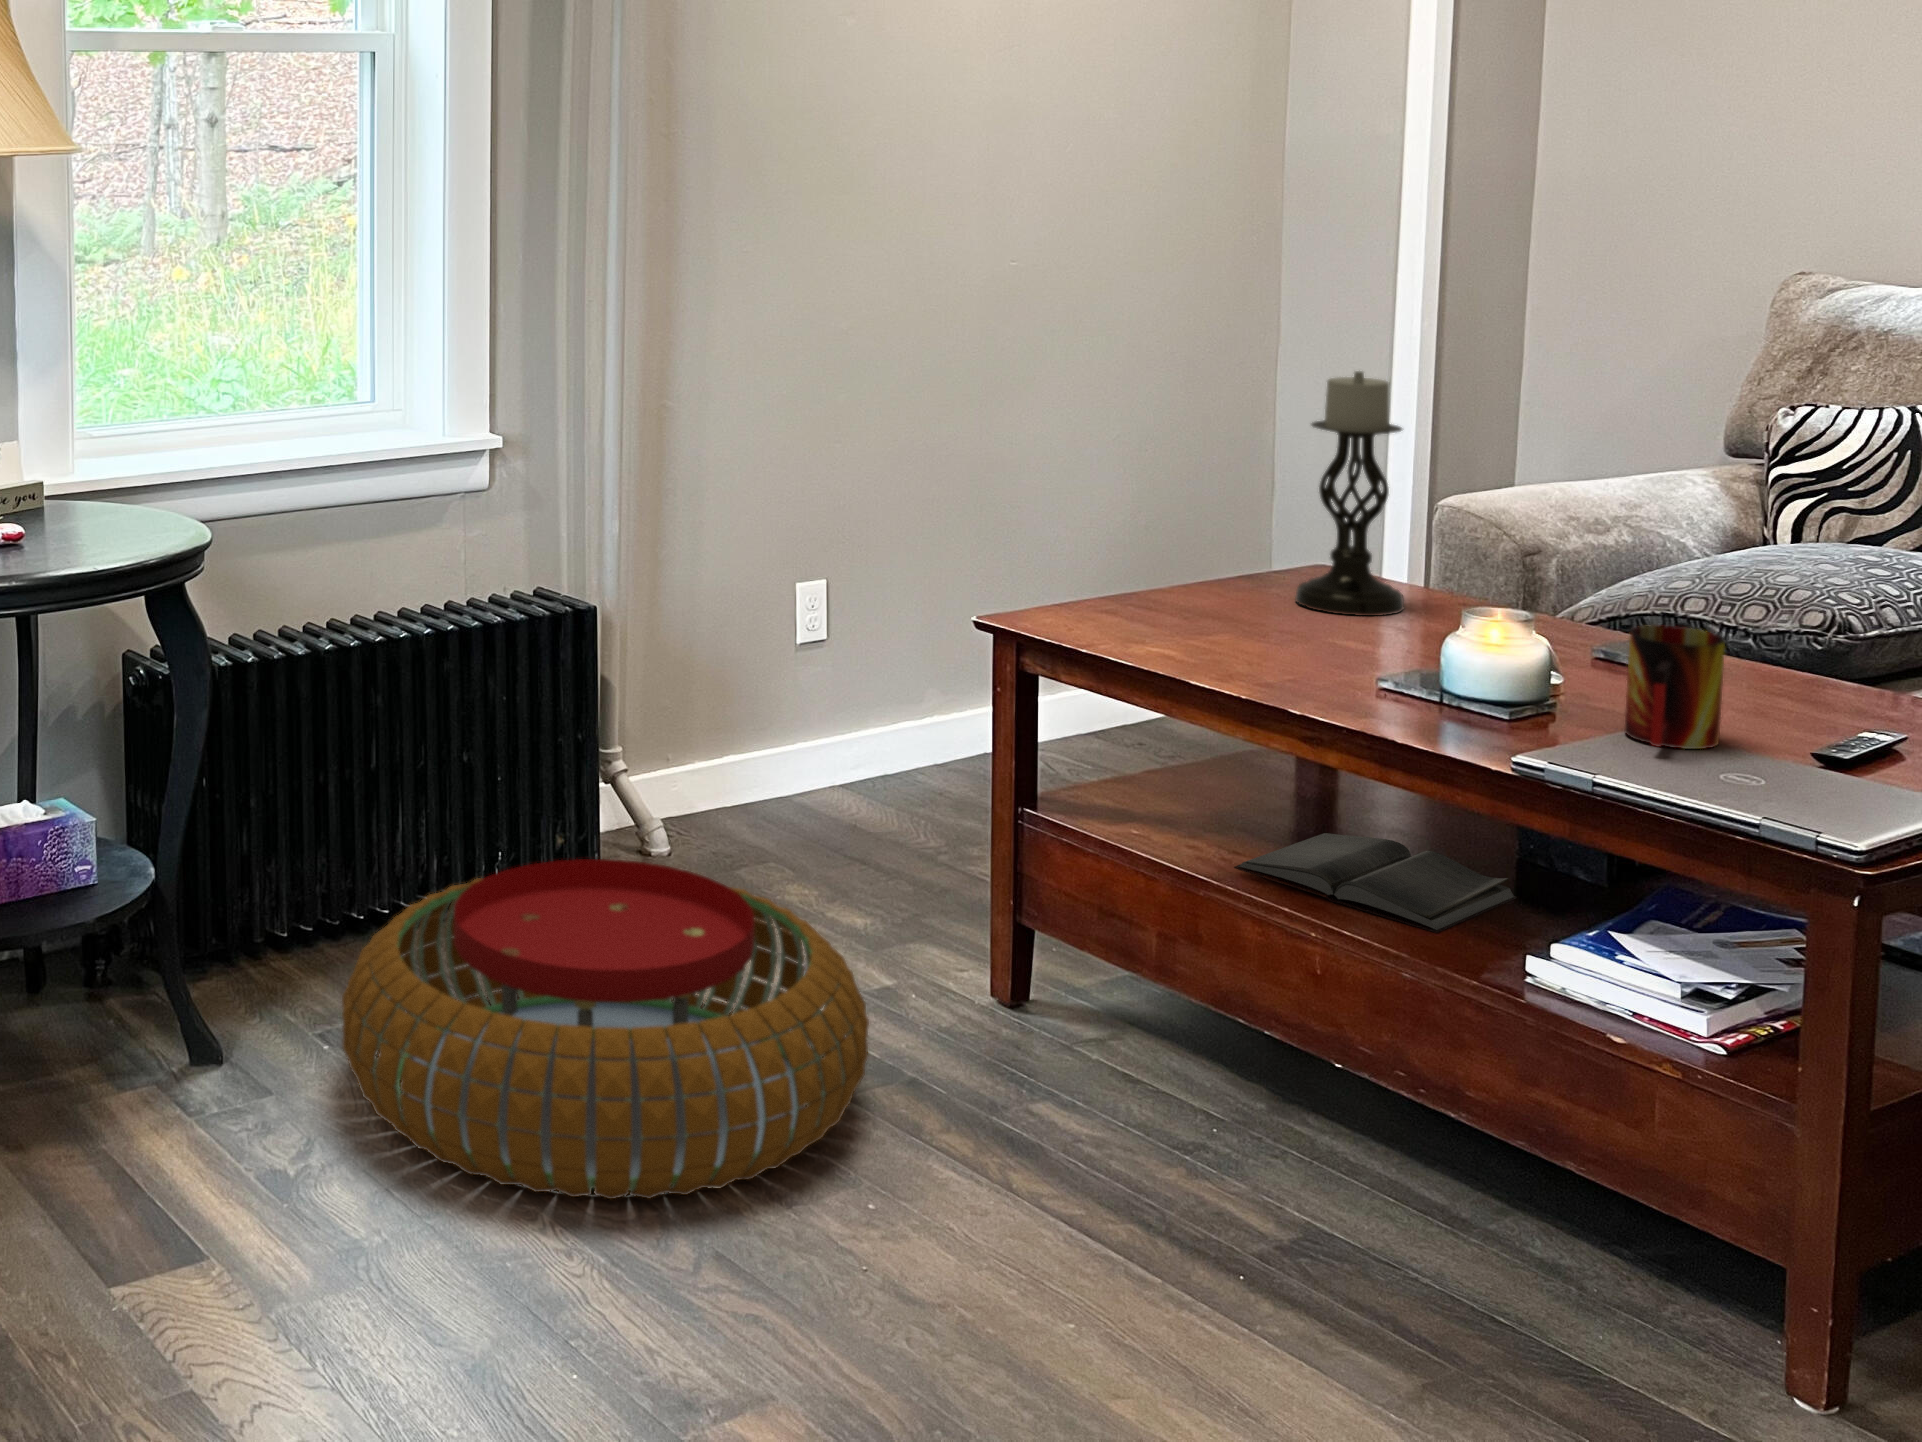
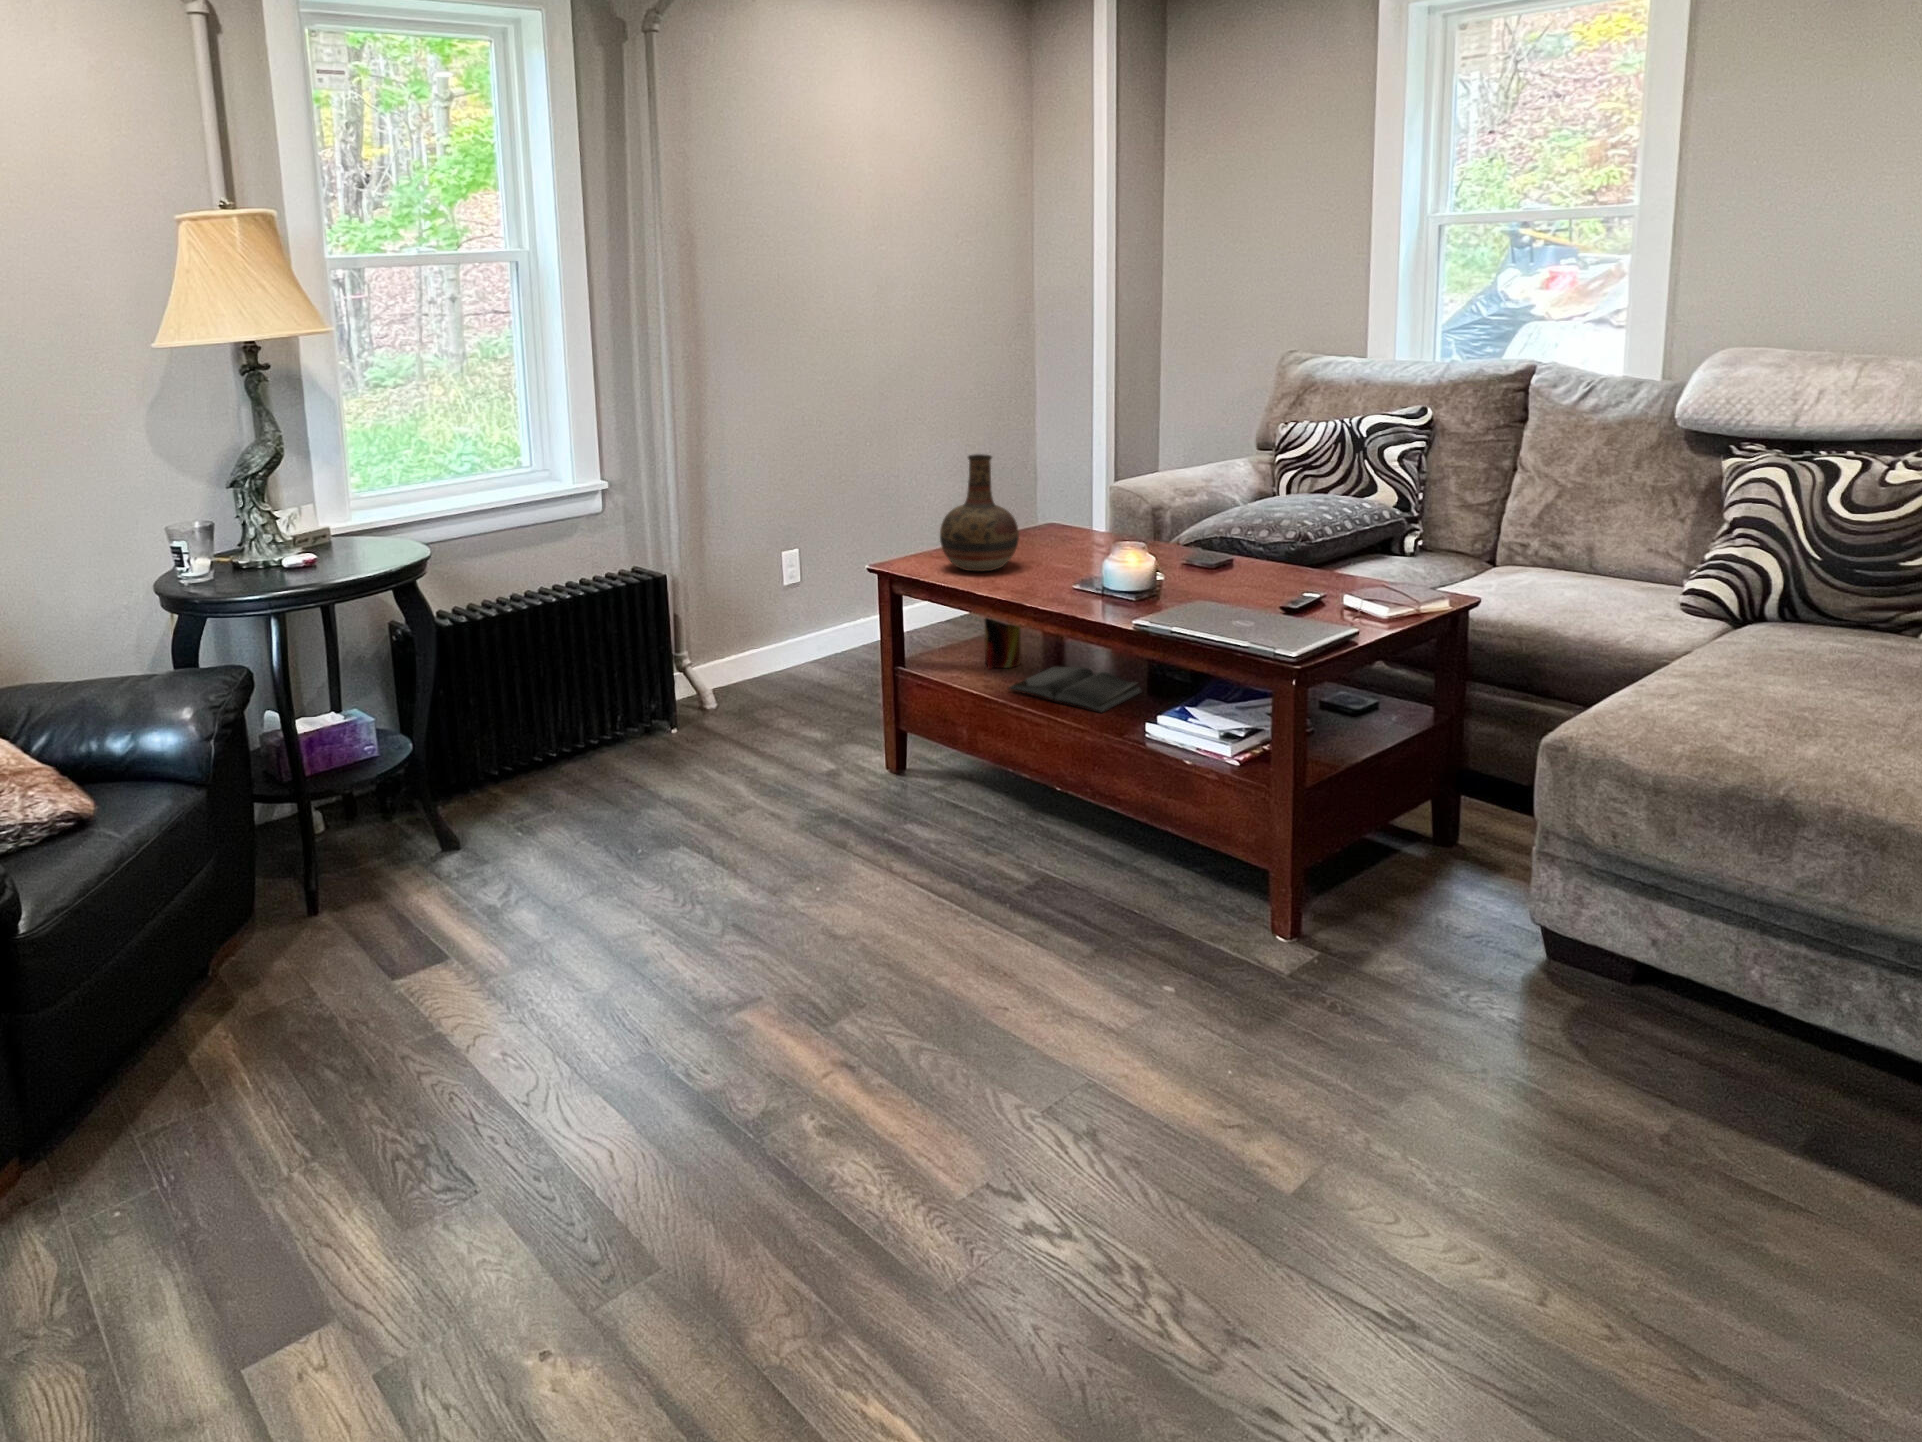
candle holder: present [1295,371,1404,616] -> none [1040,423,1094,552]
vase: none [1107,420,1263,641] -> present [940,454,1019,572]
mug: present [1625,625,1725,749] -> present [985,618,1021,669]
pouf: present [342,859,869,1200] -> none [529,715,821,899]

